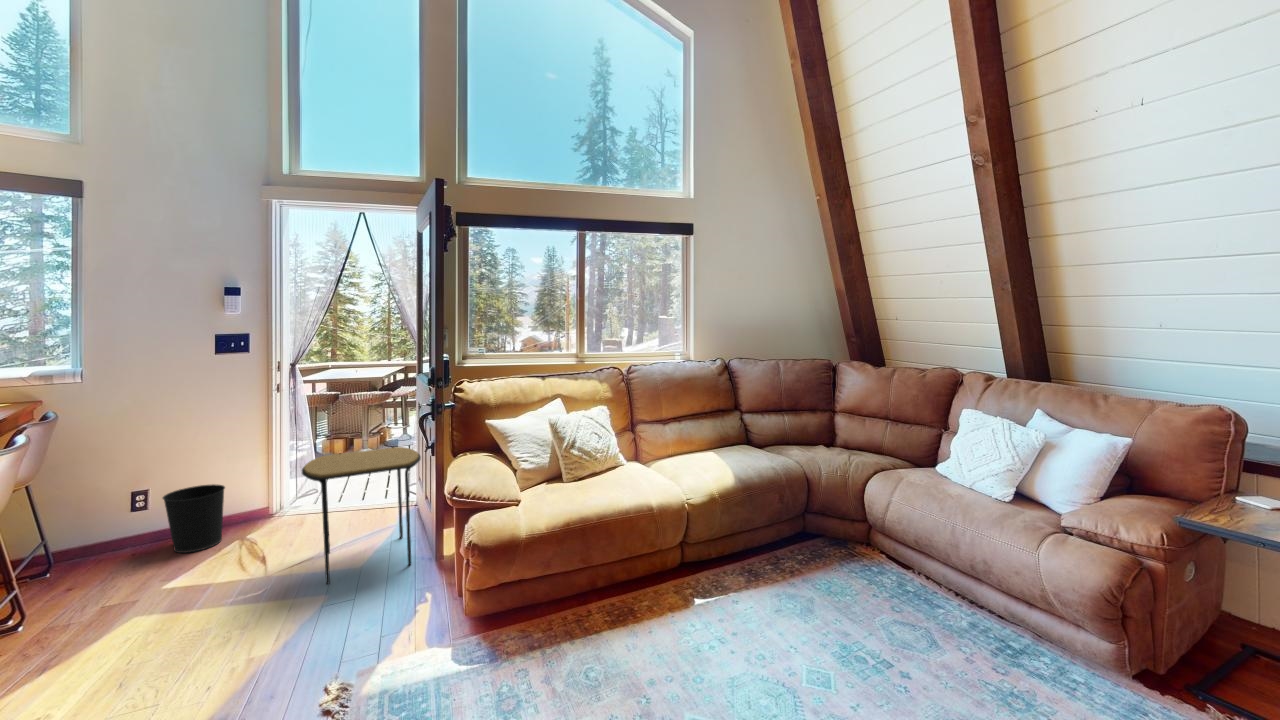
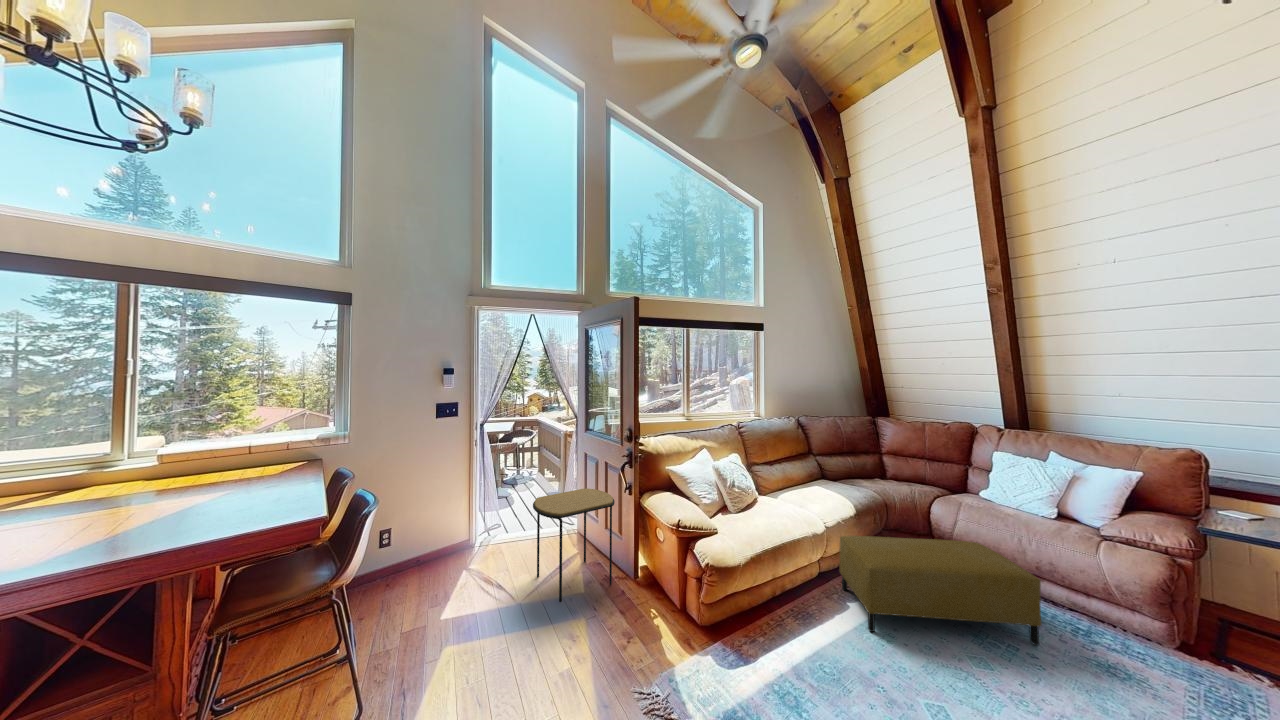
wastebasket: present [163,484,225,553] -> none [409,523,451,581]
ottoman: none [694,515,929,668] -> present [839,536,1042,645]

